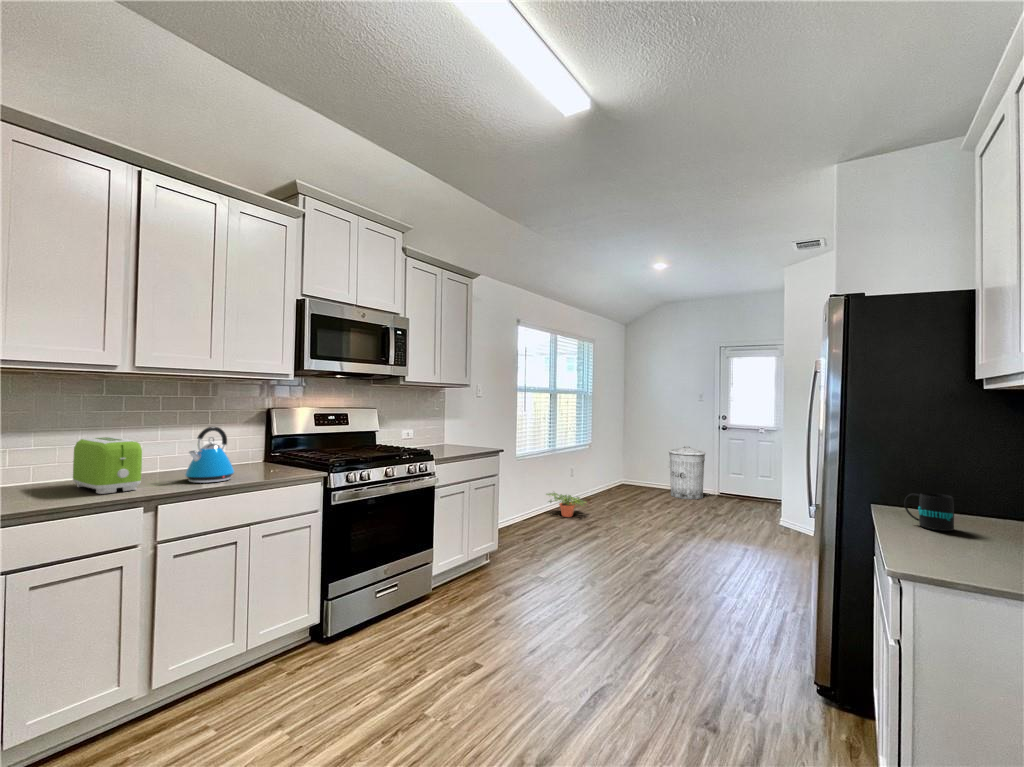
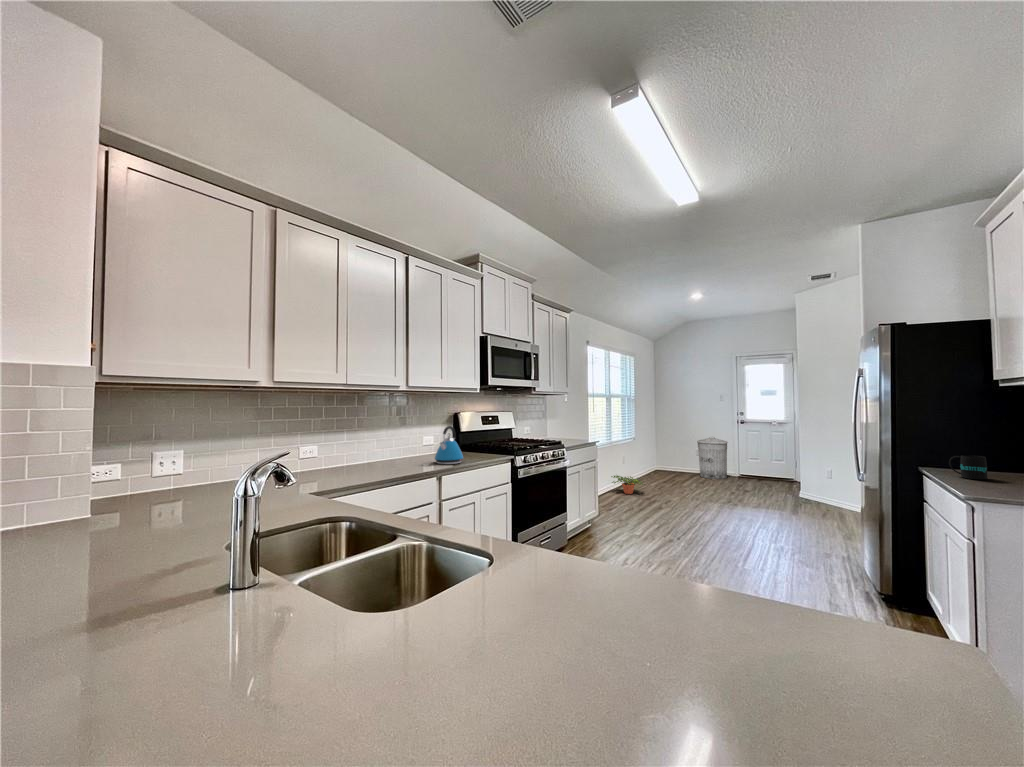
toaster: present [73,437,142,494] -> none [374,434,421,471]

